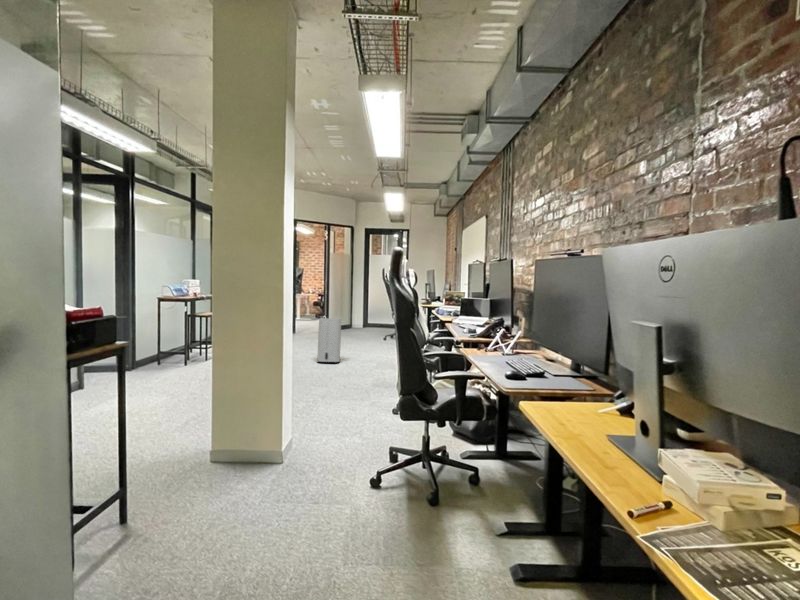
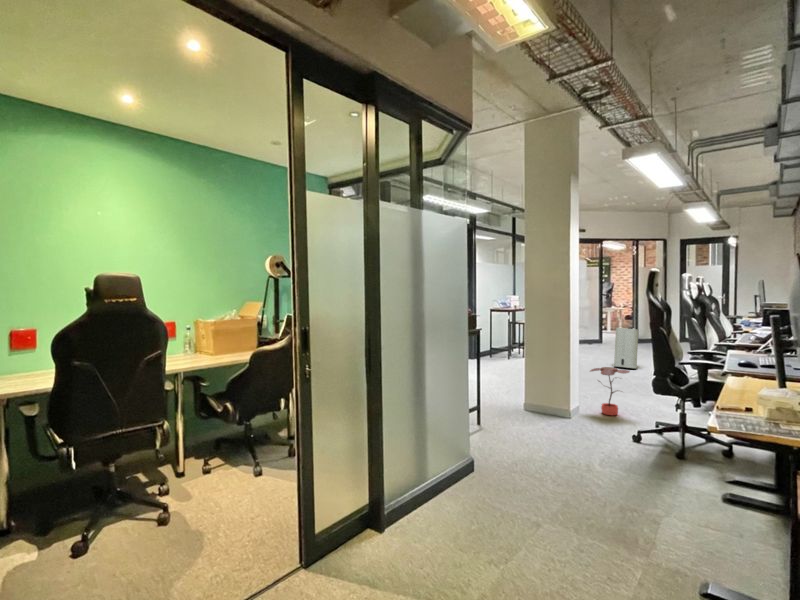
potted plant: none [312,380,362,448] -> present [591,367,630,415]

